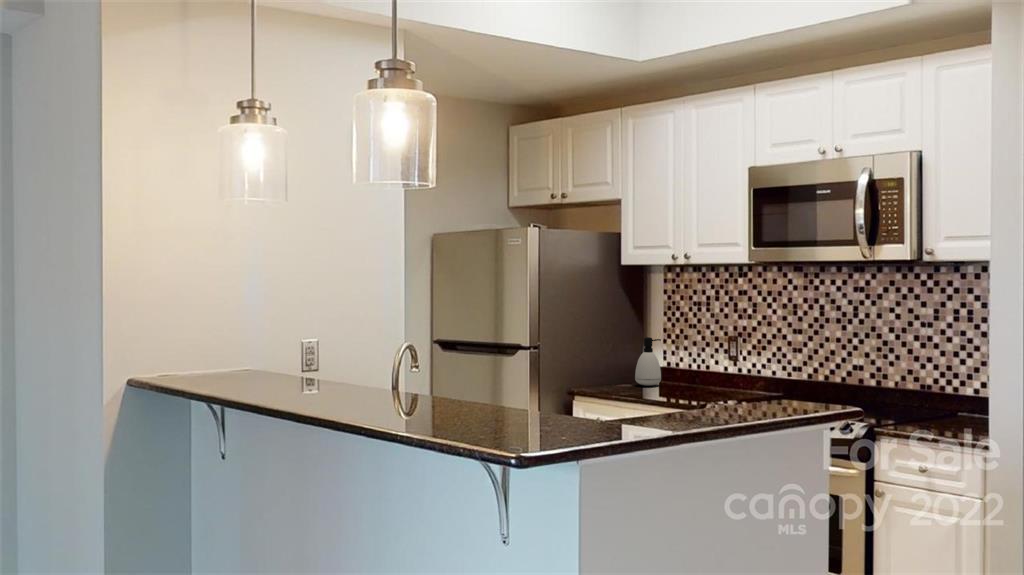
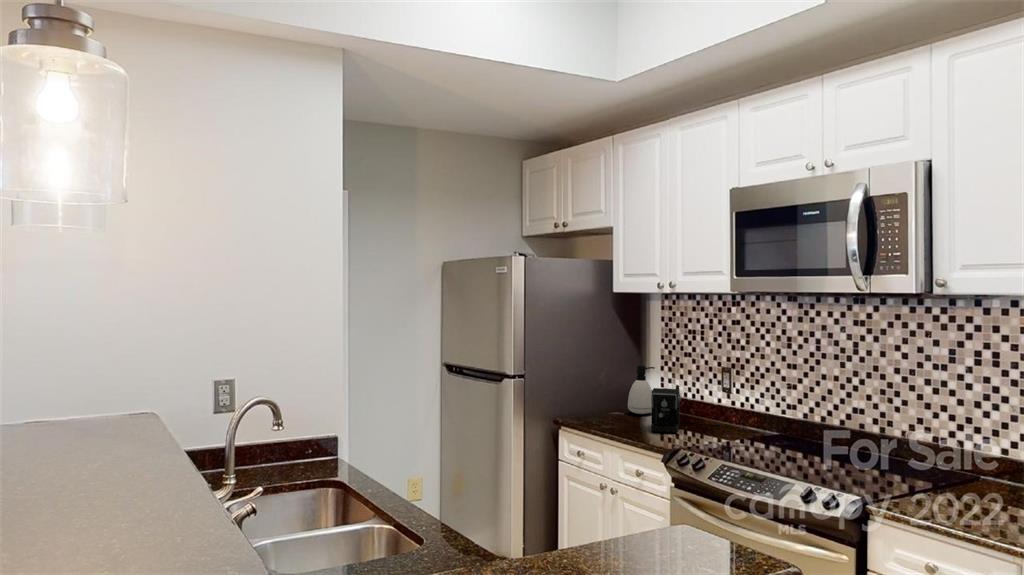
coffee maker: none [666,357,730,397] -> present [651,388,721,433]

